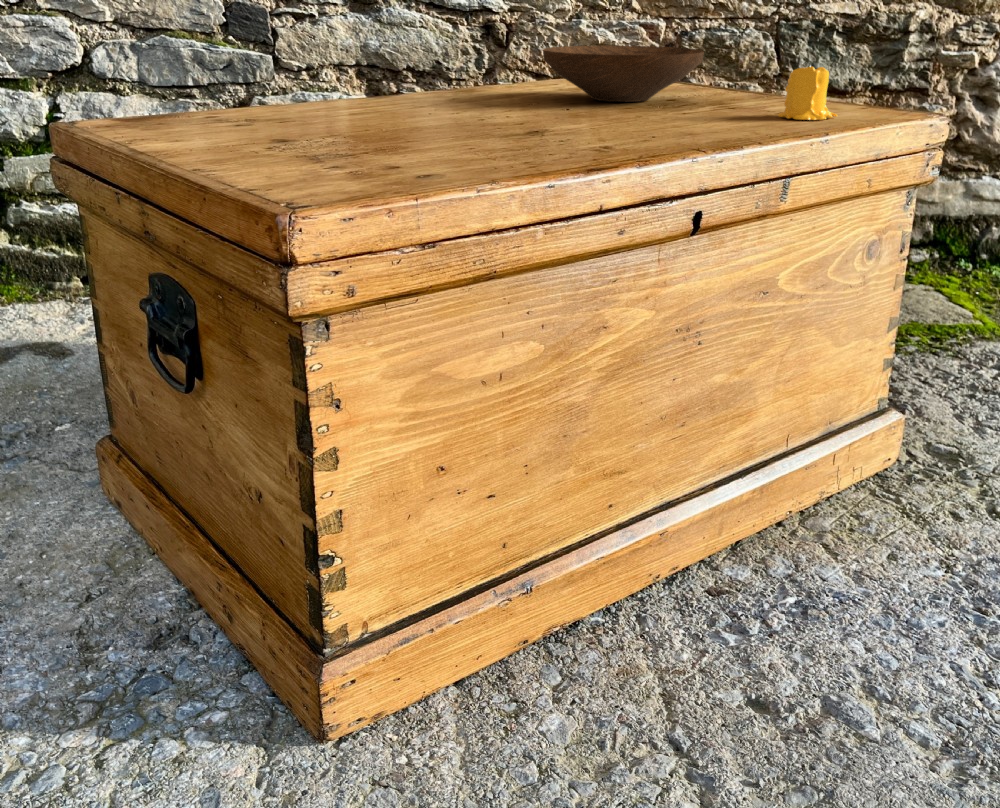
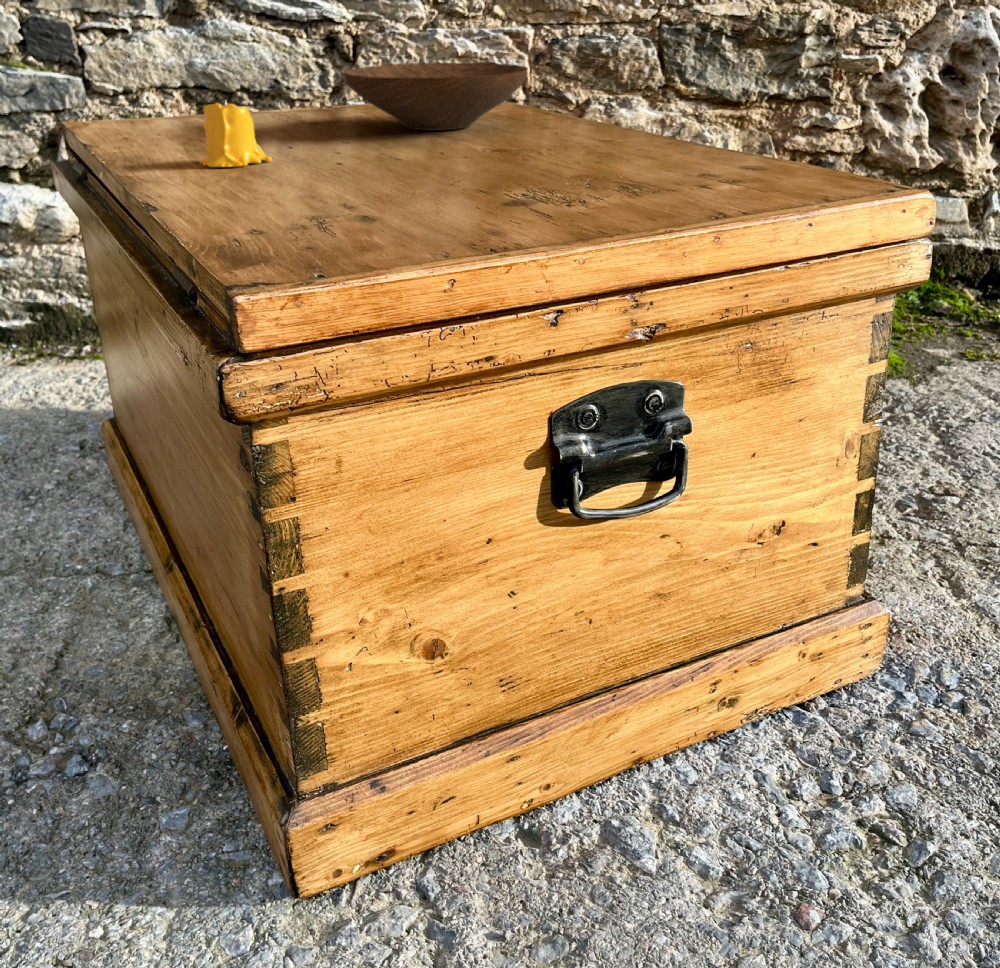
candle: present [778,66,837,120] -> present [199,102,272,167]

